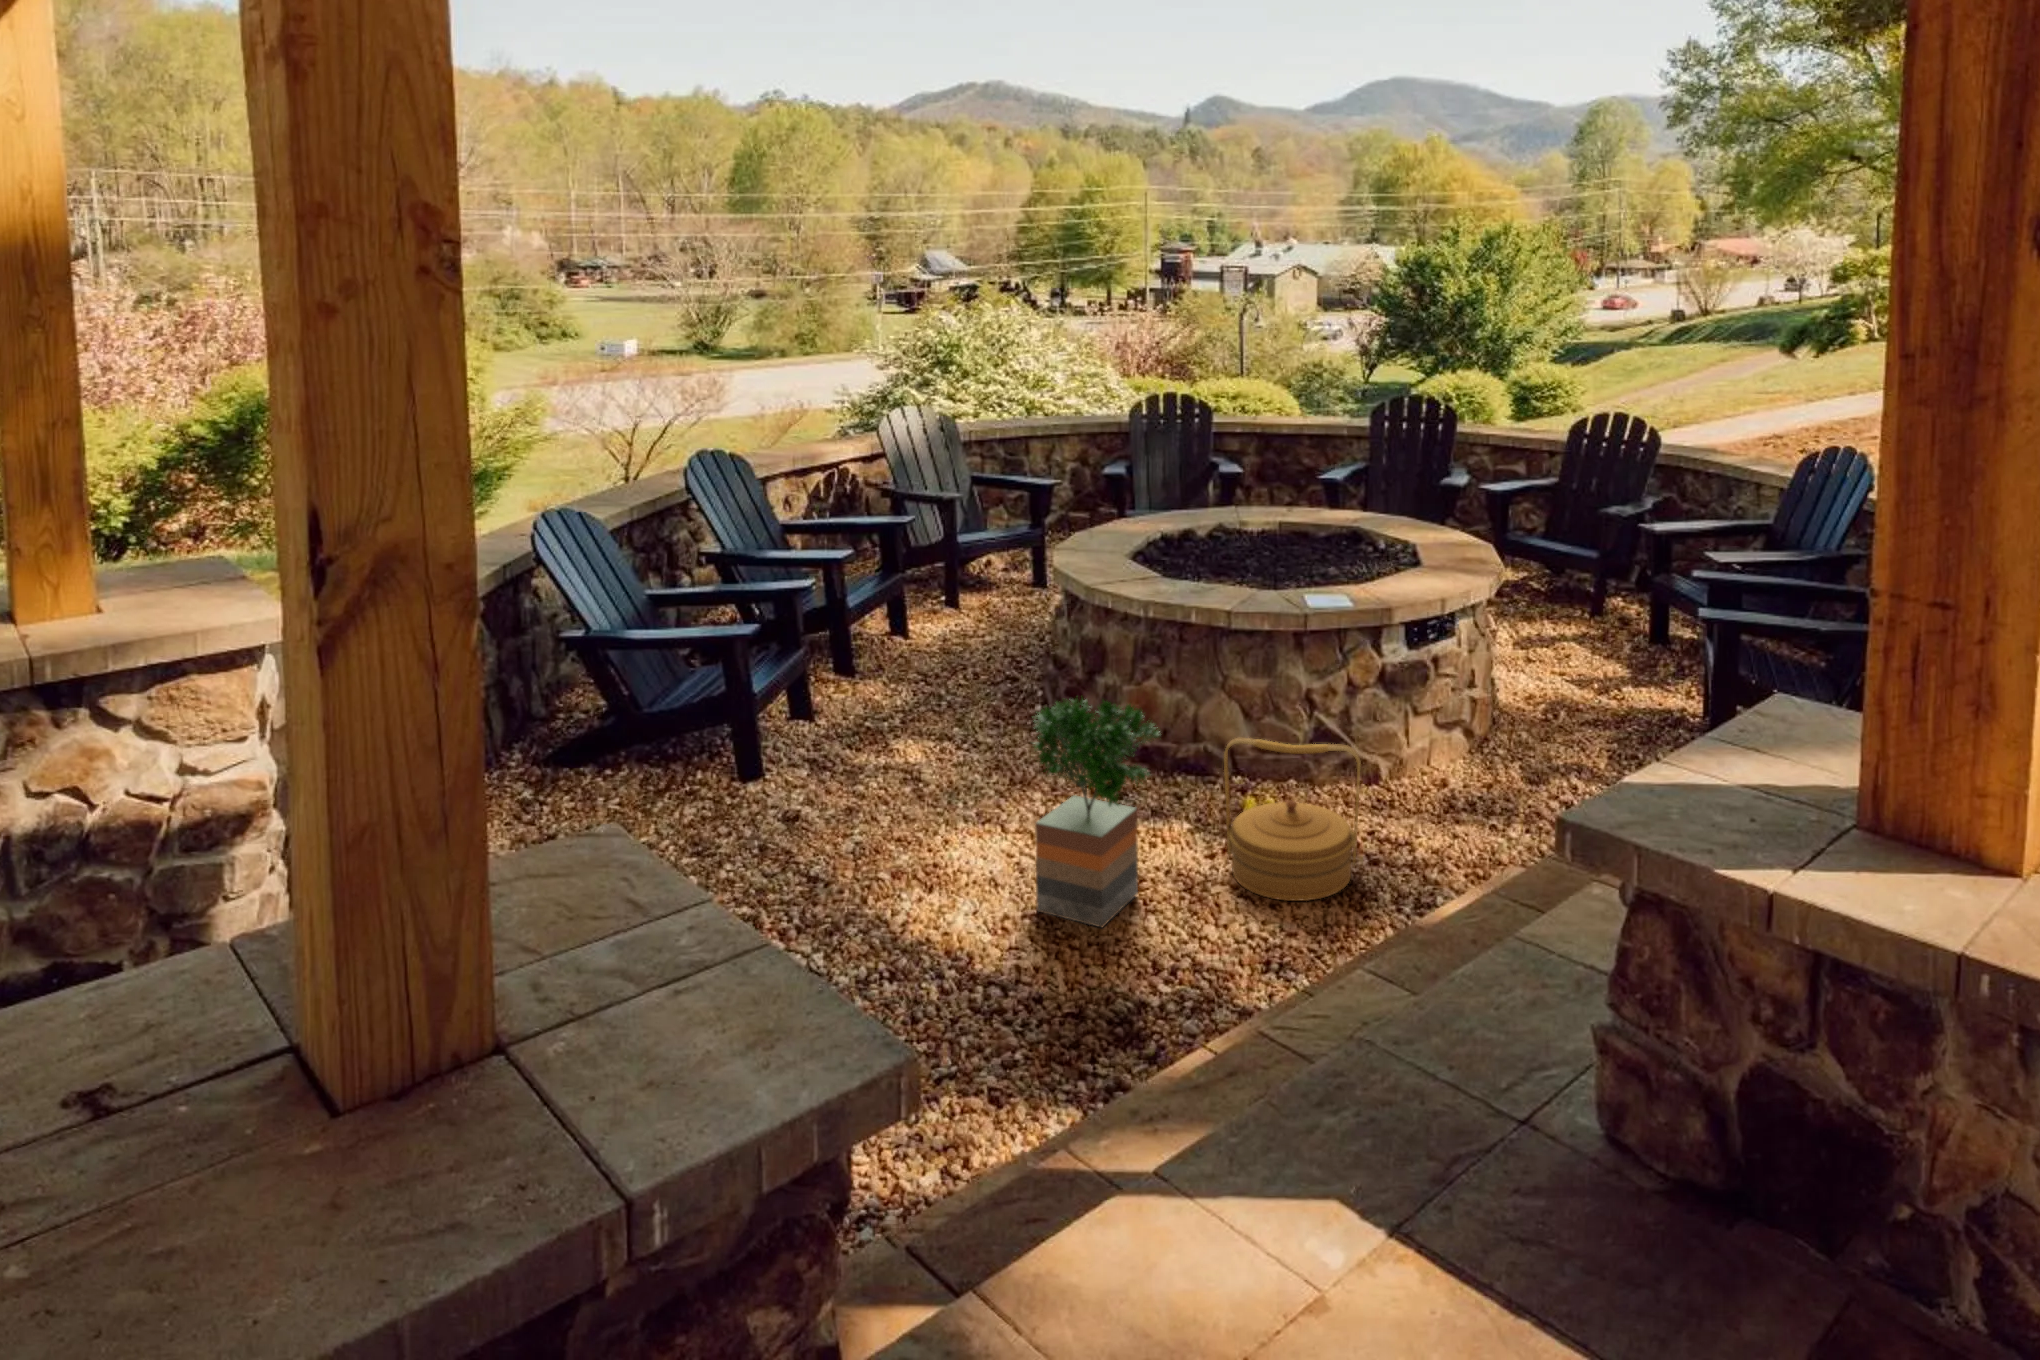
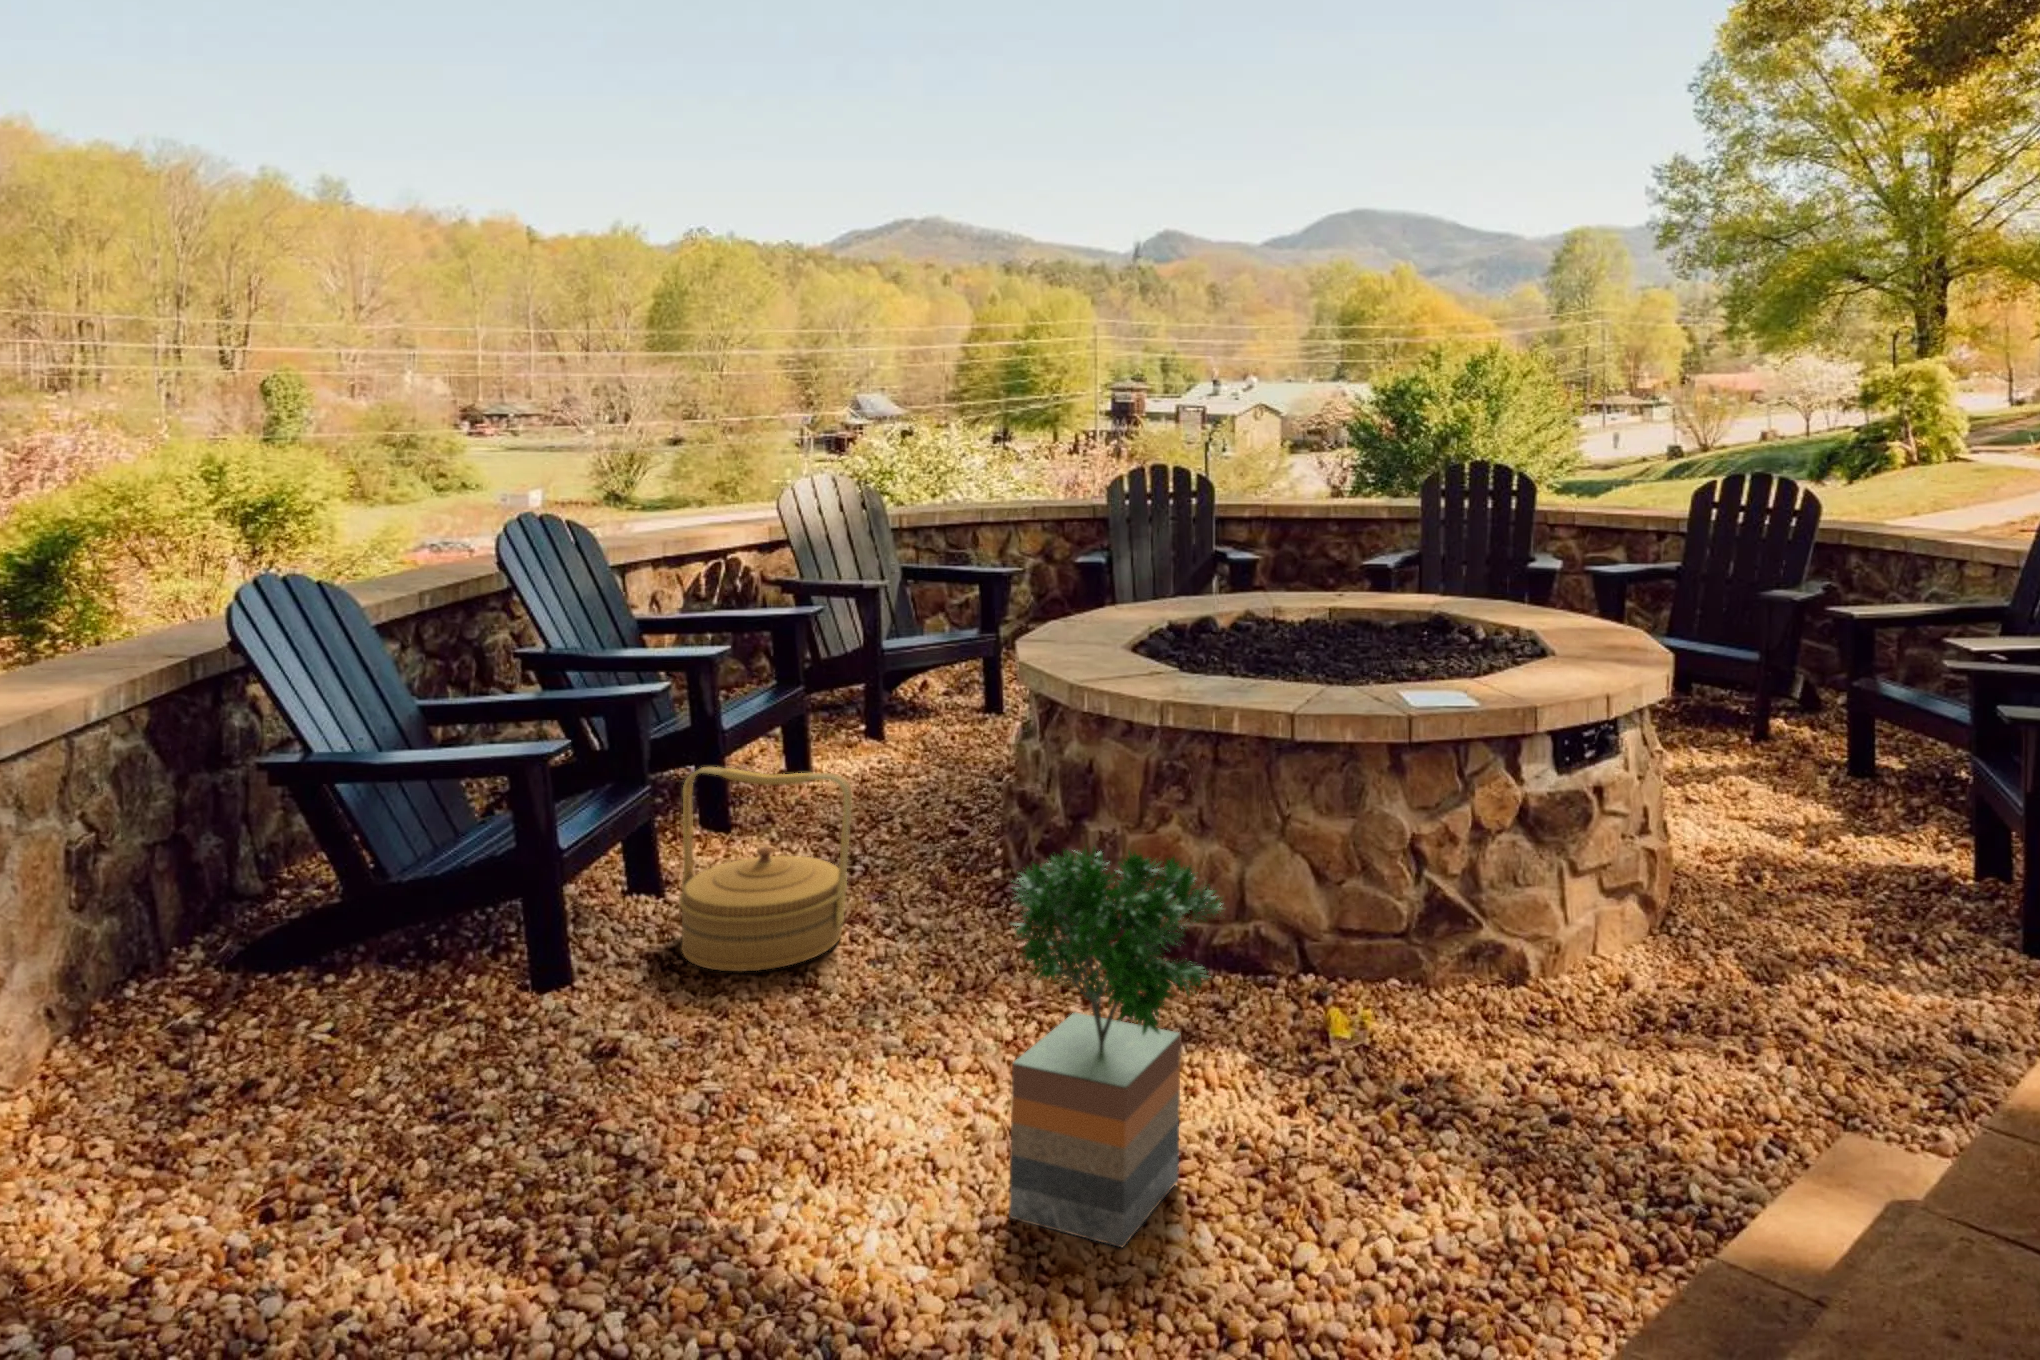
basket: present [1224,738,1361,901] -> present [679,767,852,972]

